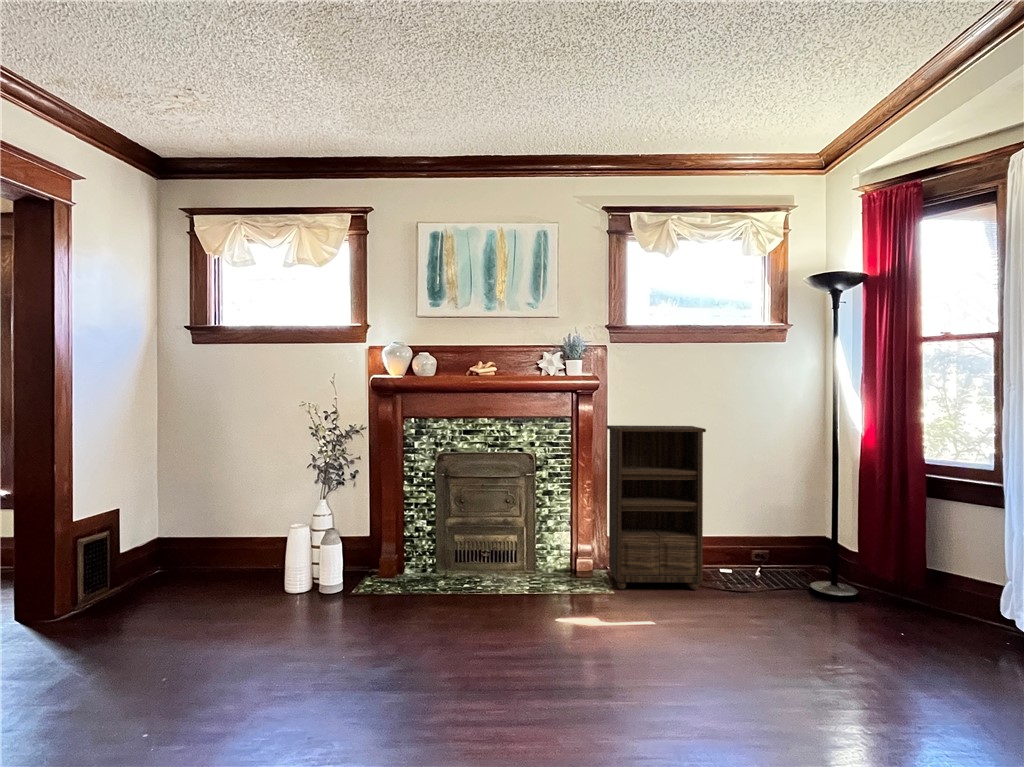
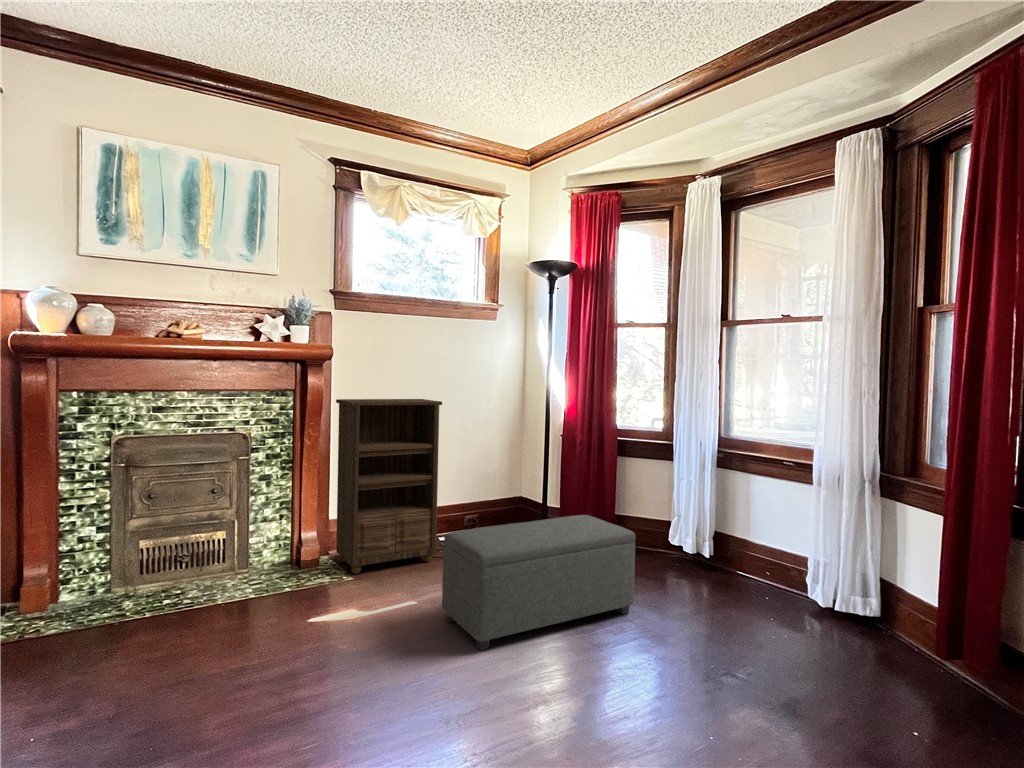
ottoman: none [682,555,903,673] -> present [442,515,635,650]

